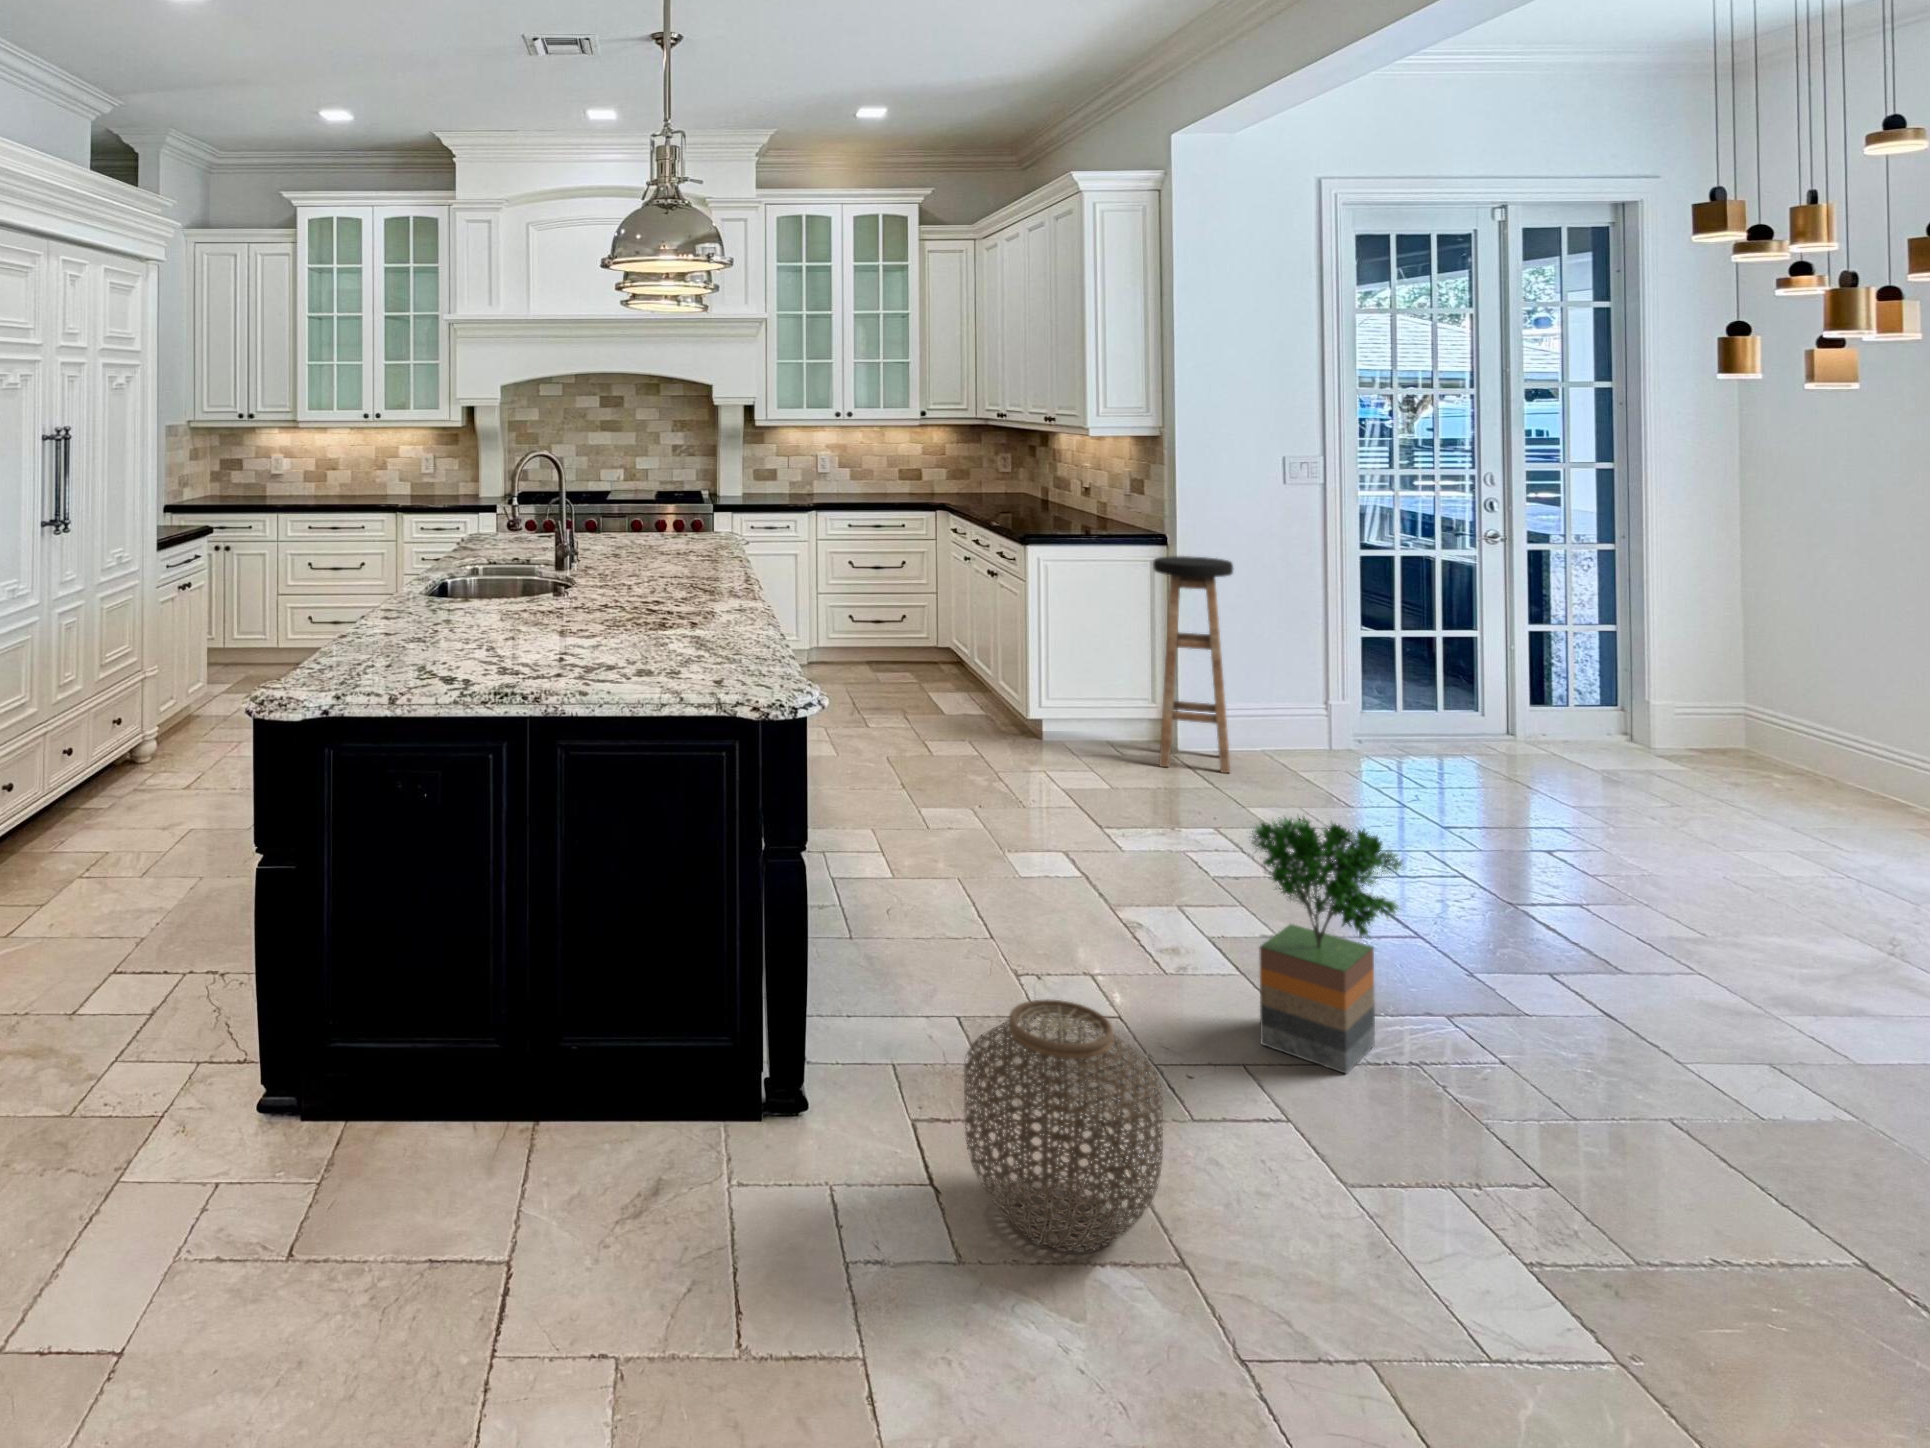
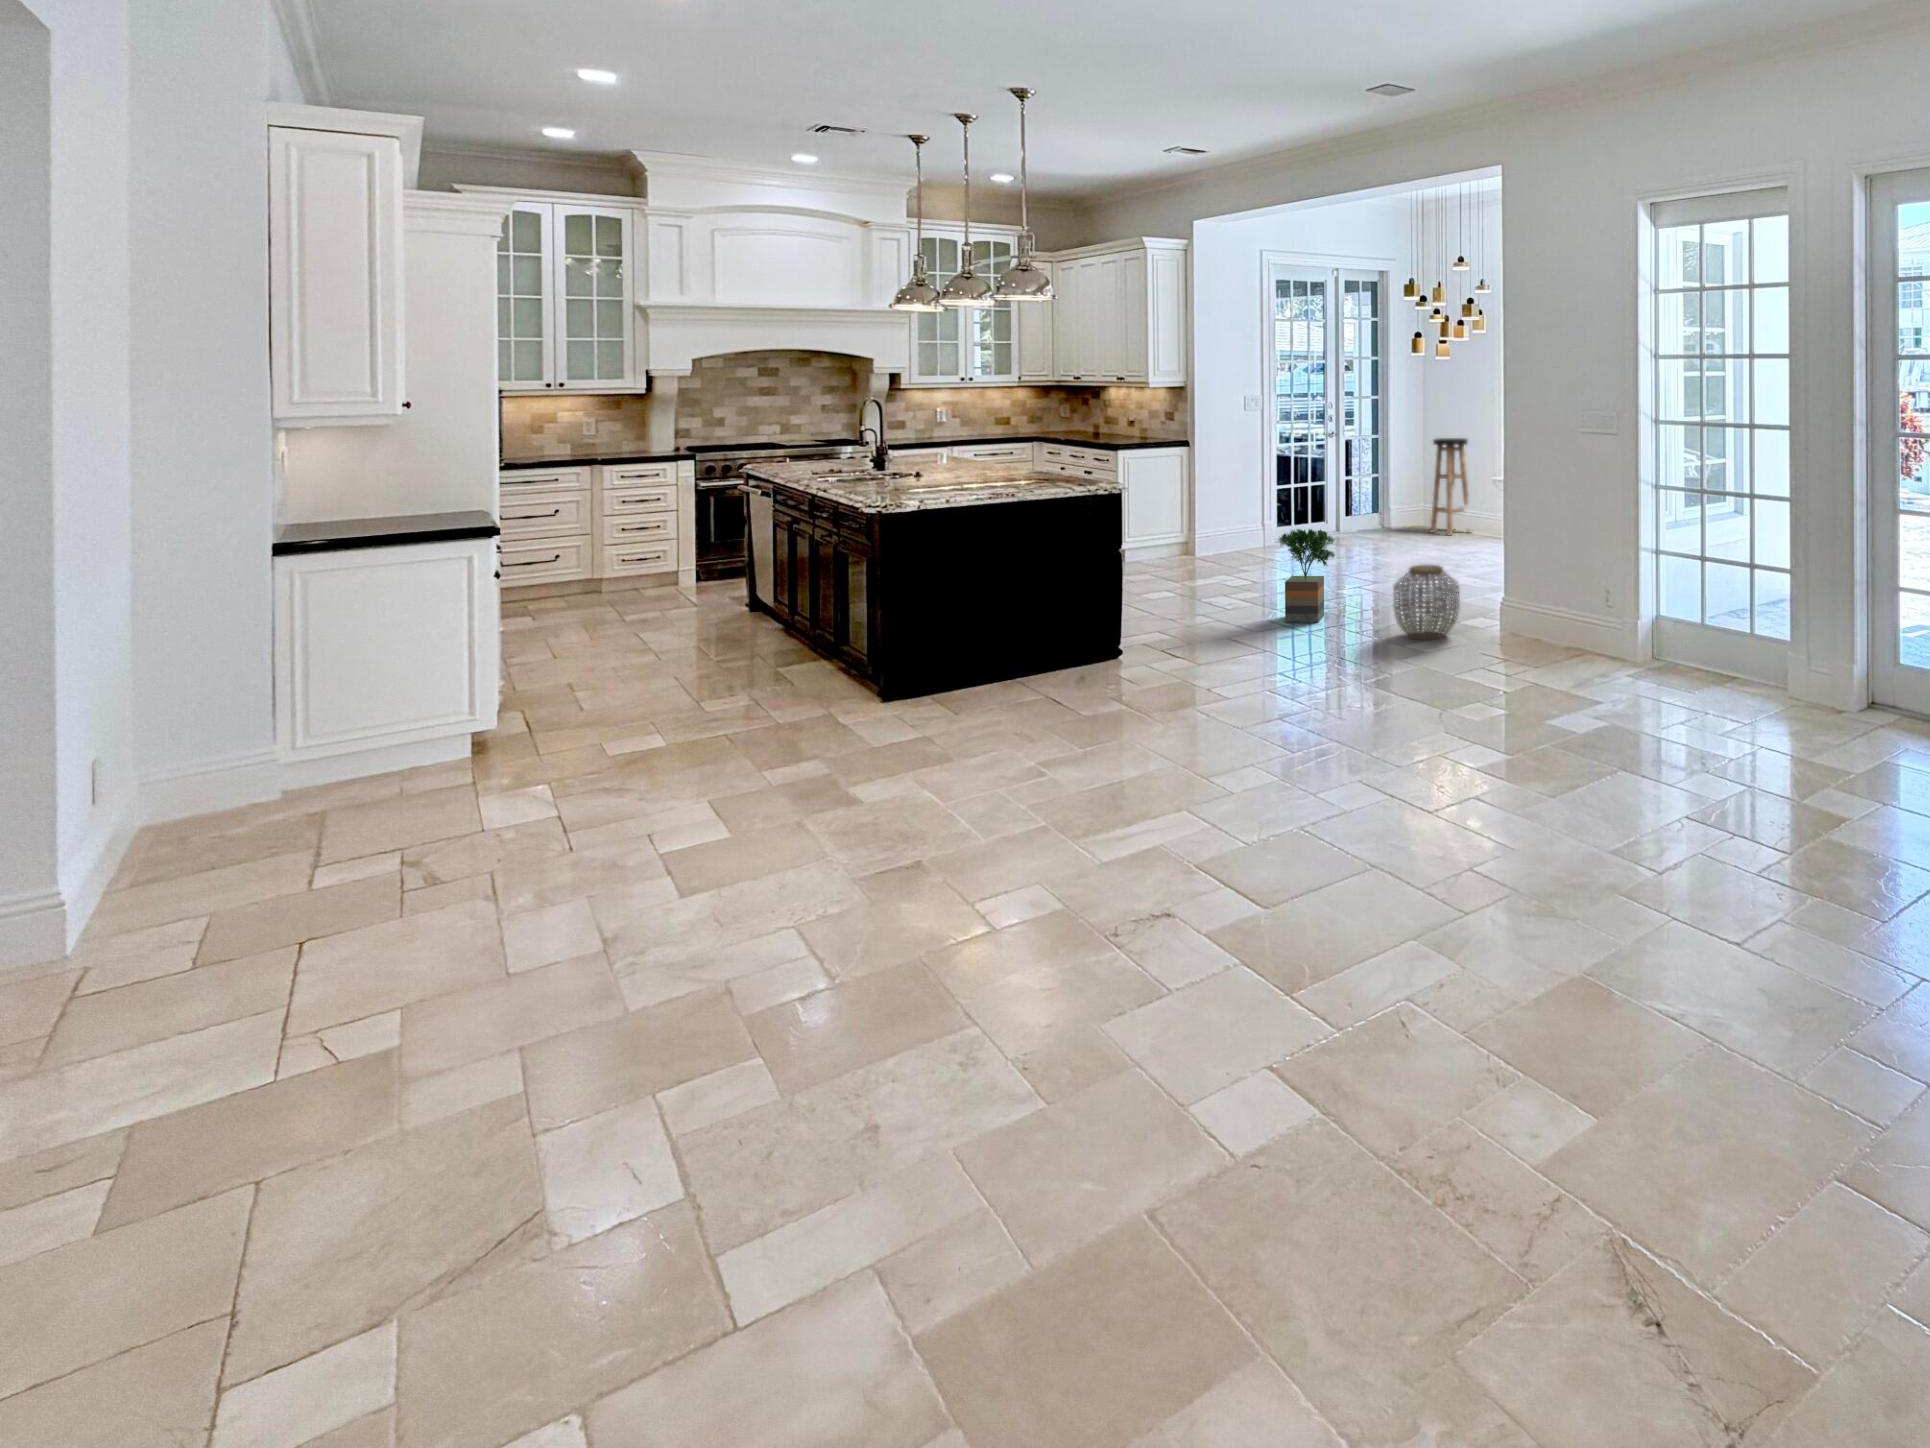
bar stool: present [1153,556,1233,773] -> present [1431,438,1470,536]
woven basket: present [964,999,1163,1251] -> present [1393,565,1459,640]

